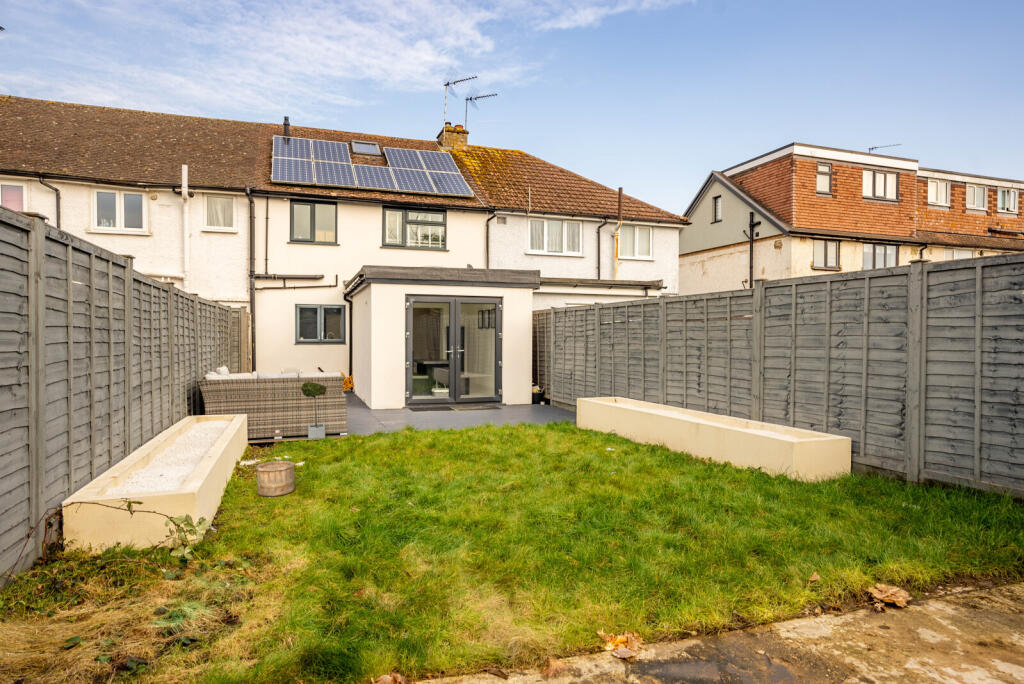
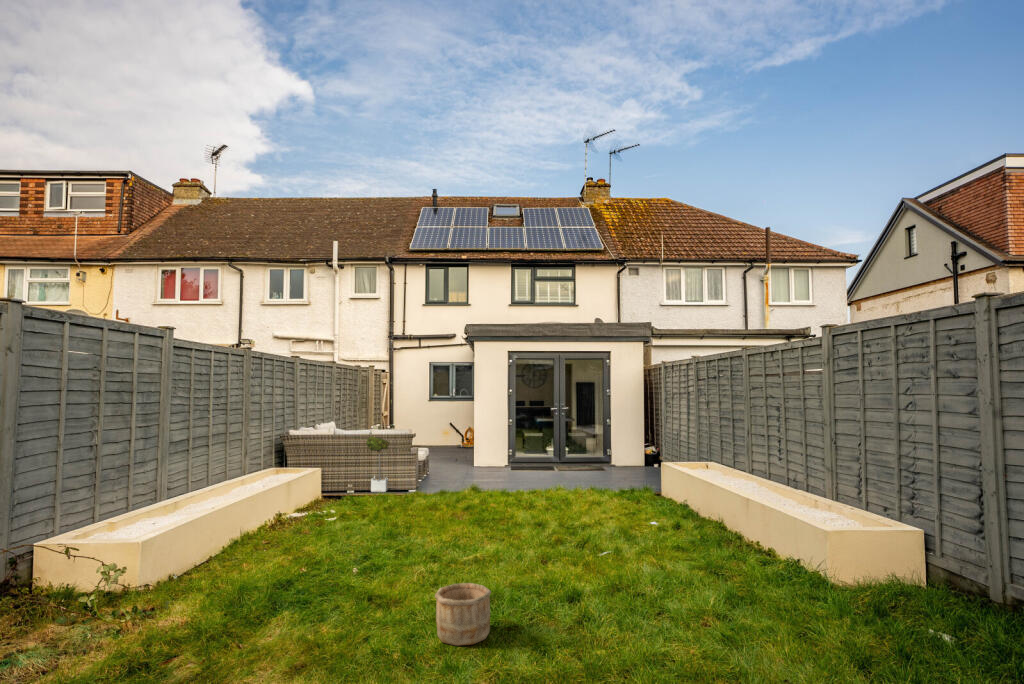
wooden bucket: present [256,461,295,496] -> present [435,583,491,645]

